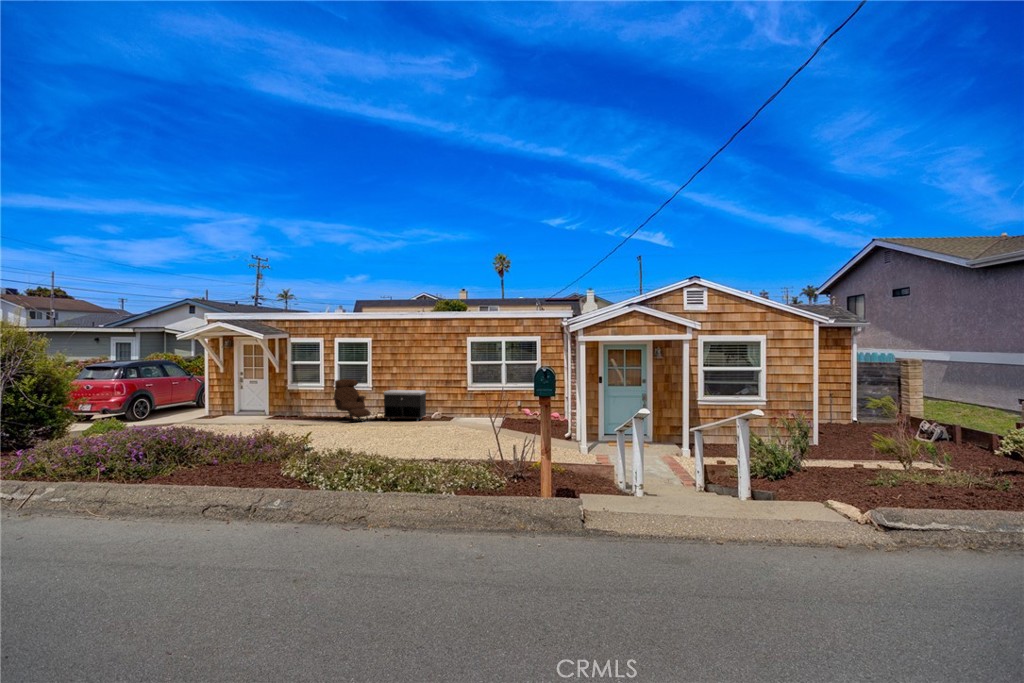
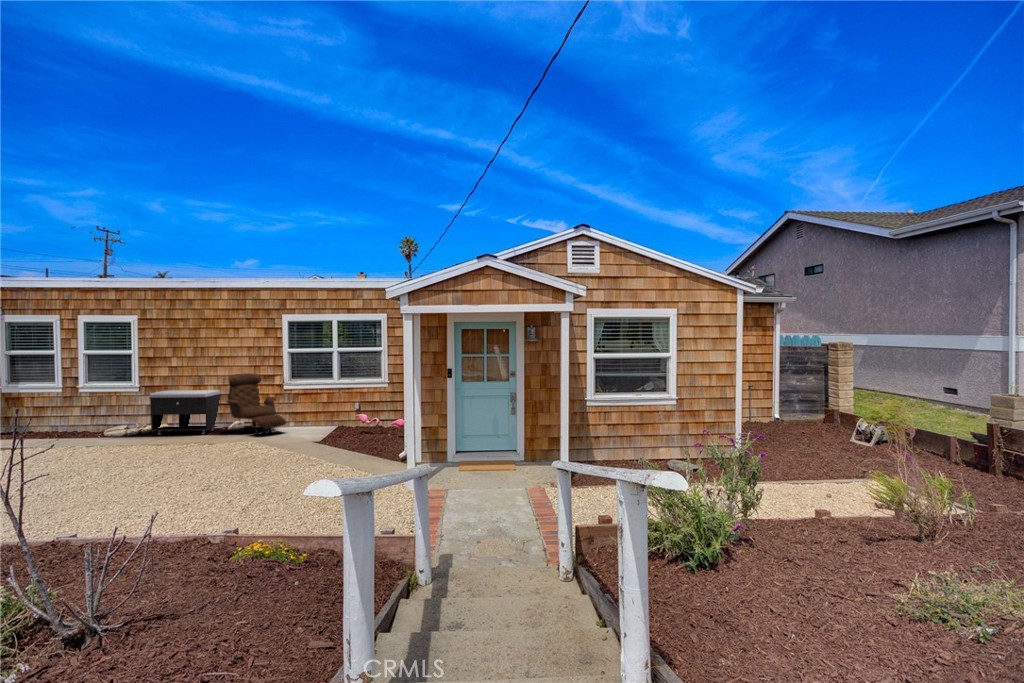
lounge chair: present [333,379,370,421] -> present [227,373,286,436]

